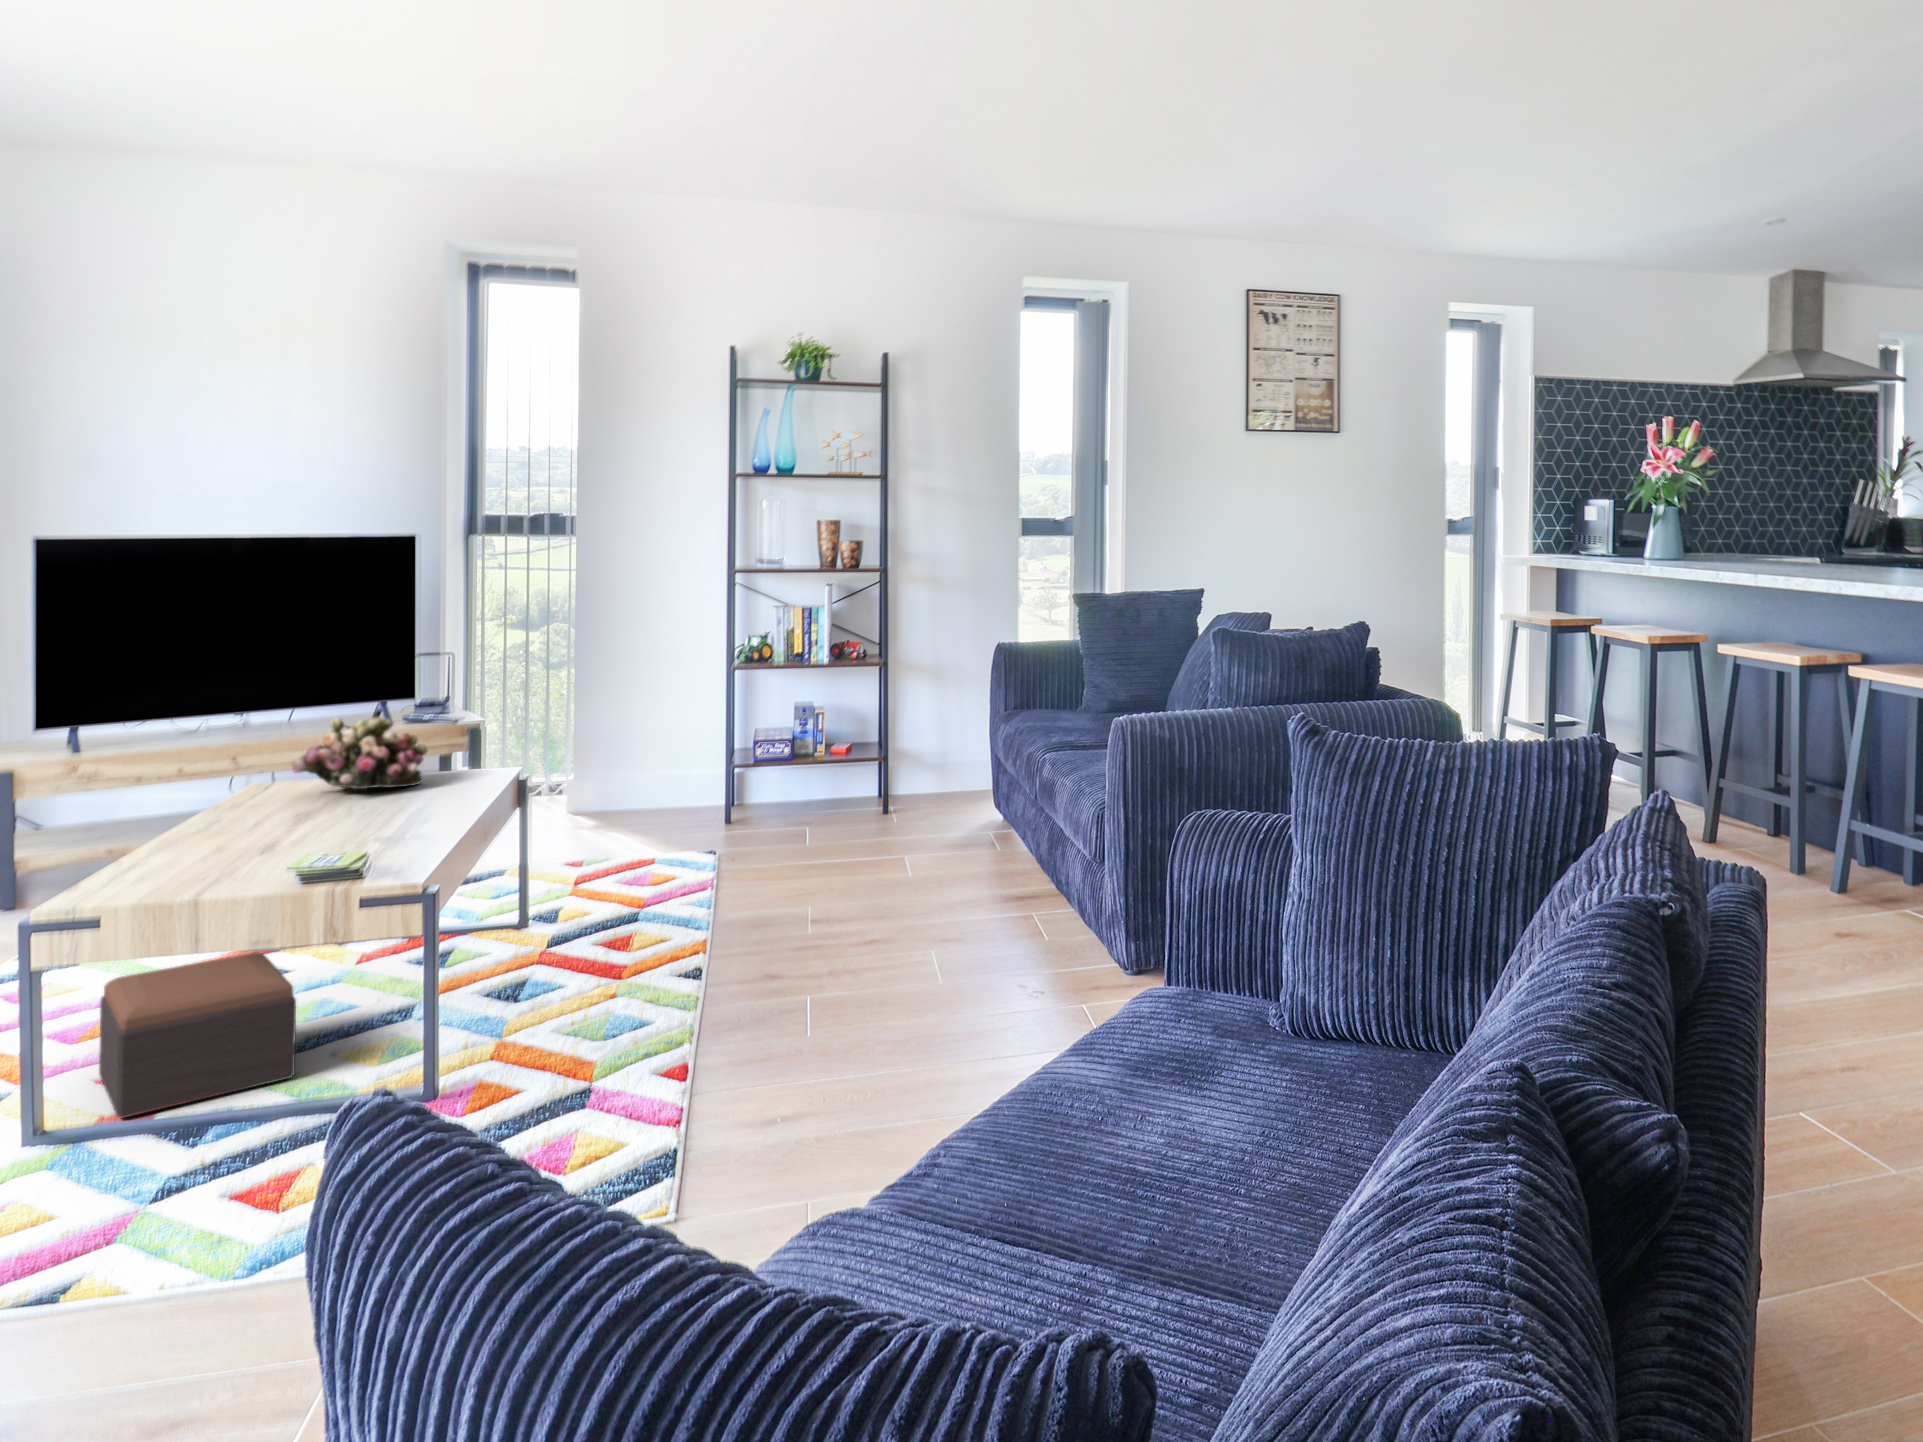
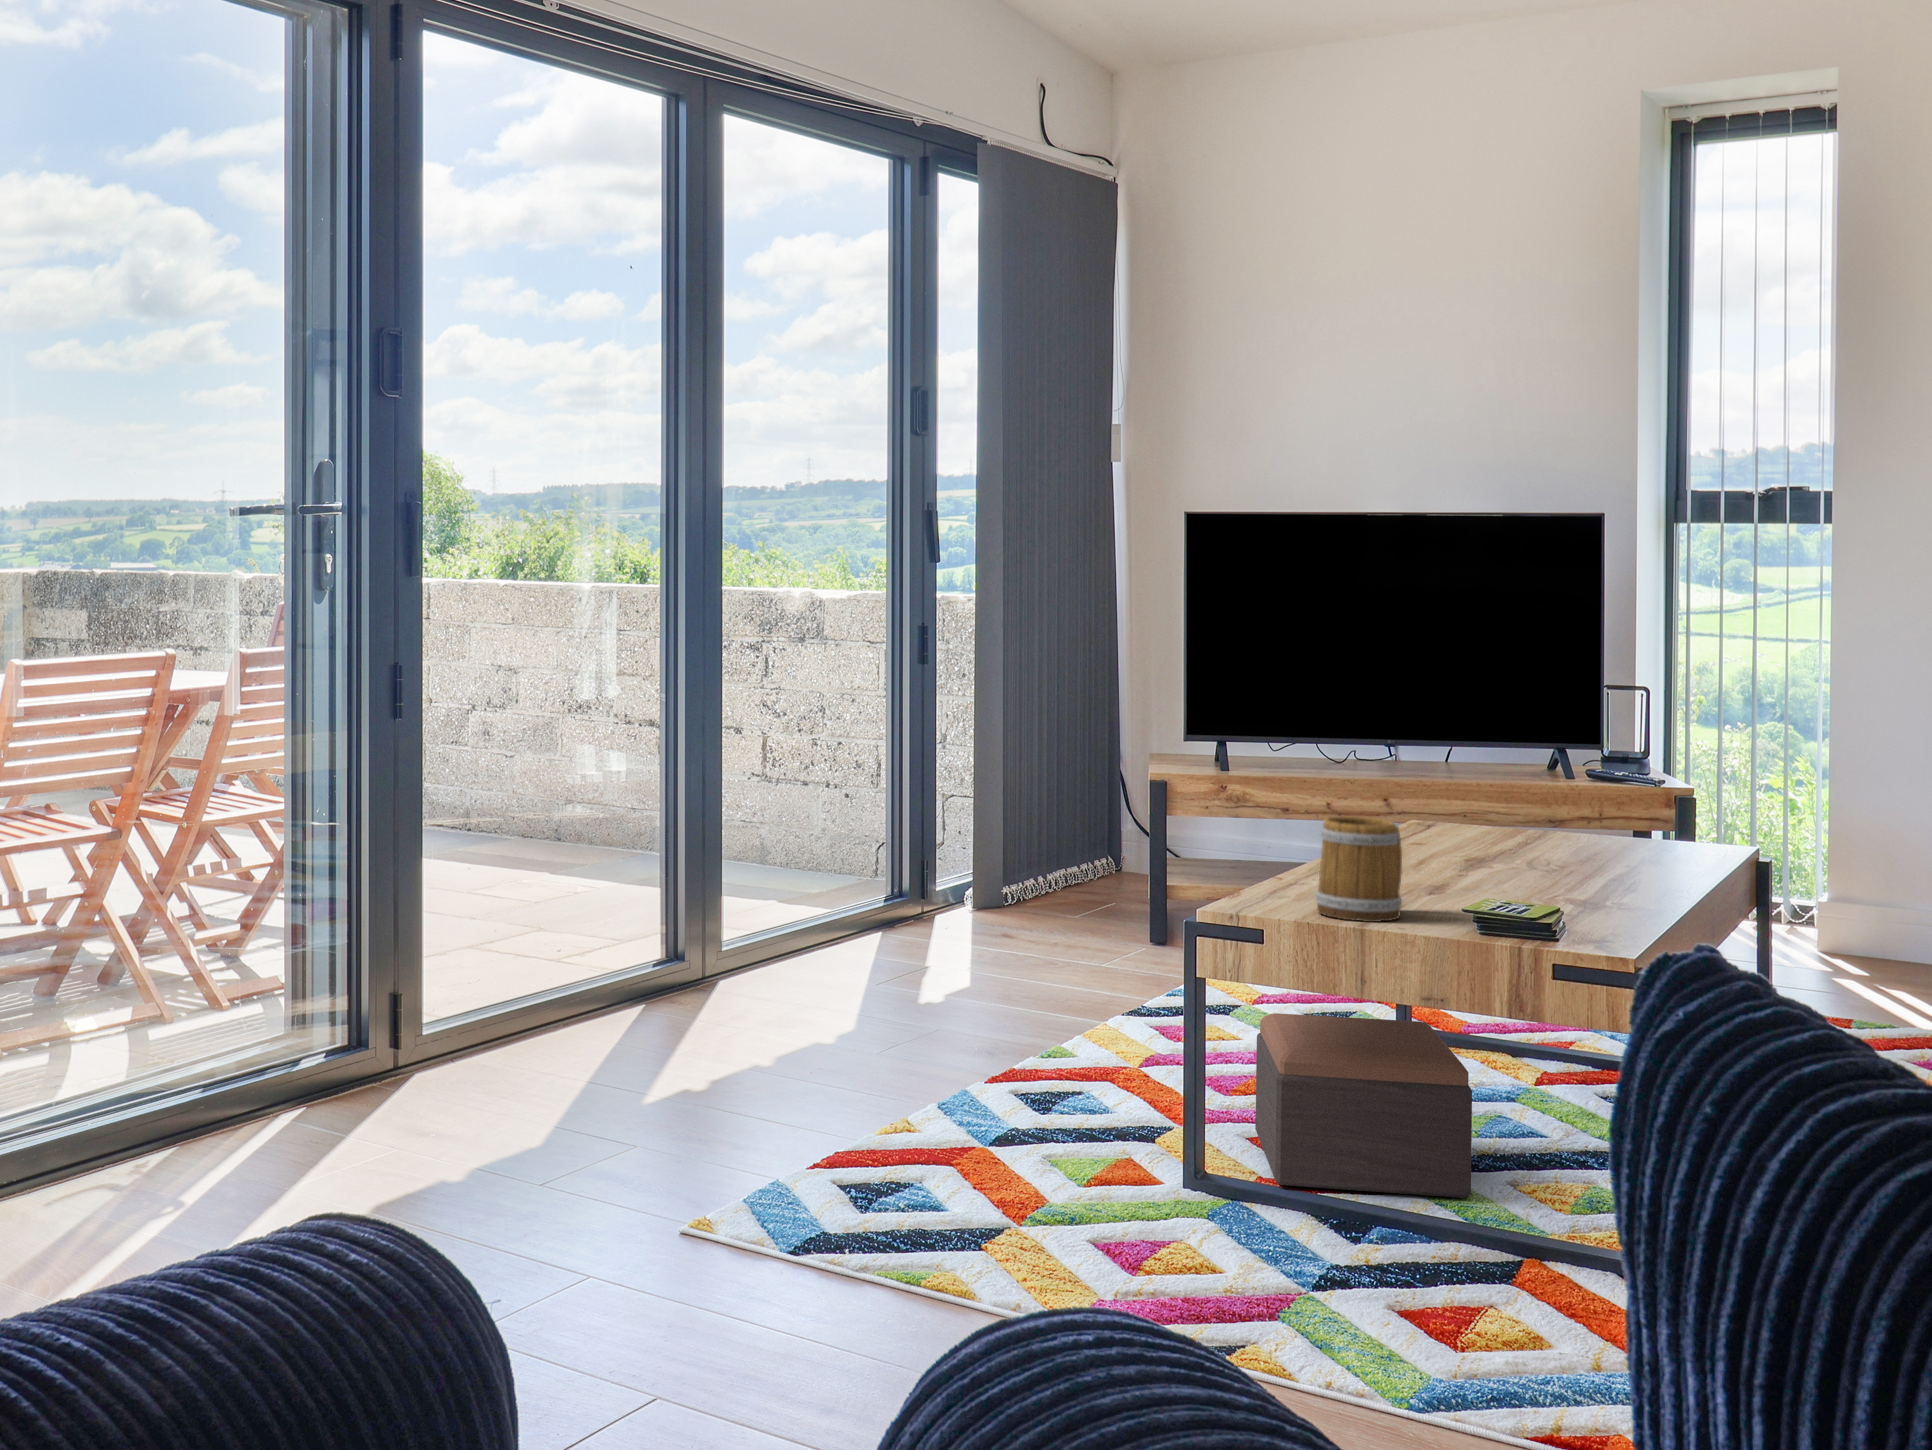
flower arrangement: present [292,717,427,789] -> none [1456,741,1628,850]
mug: none [157,813,237,898] -> present [1316,817,1402,922]

